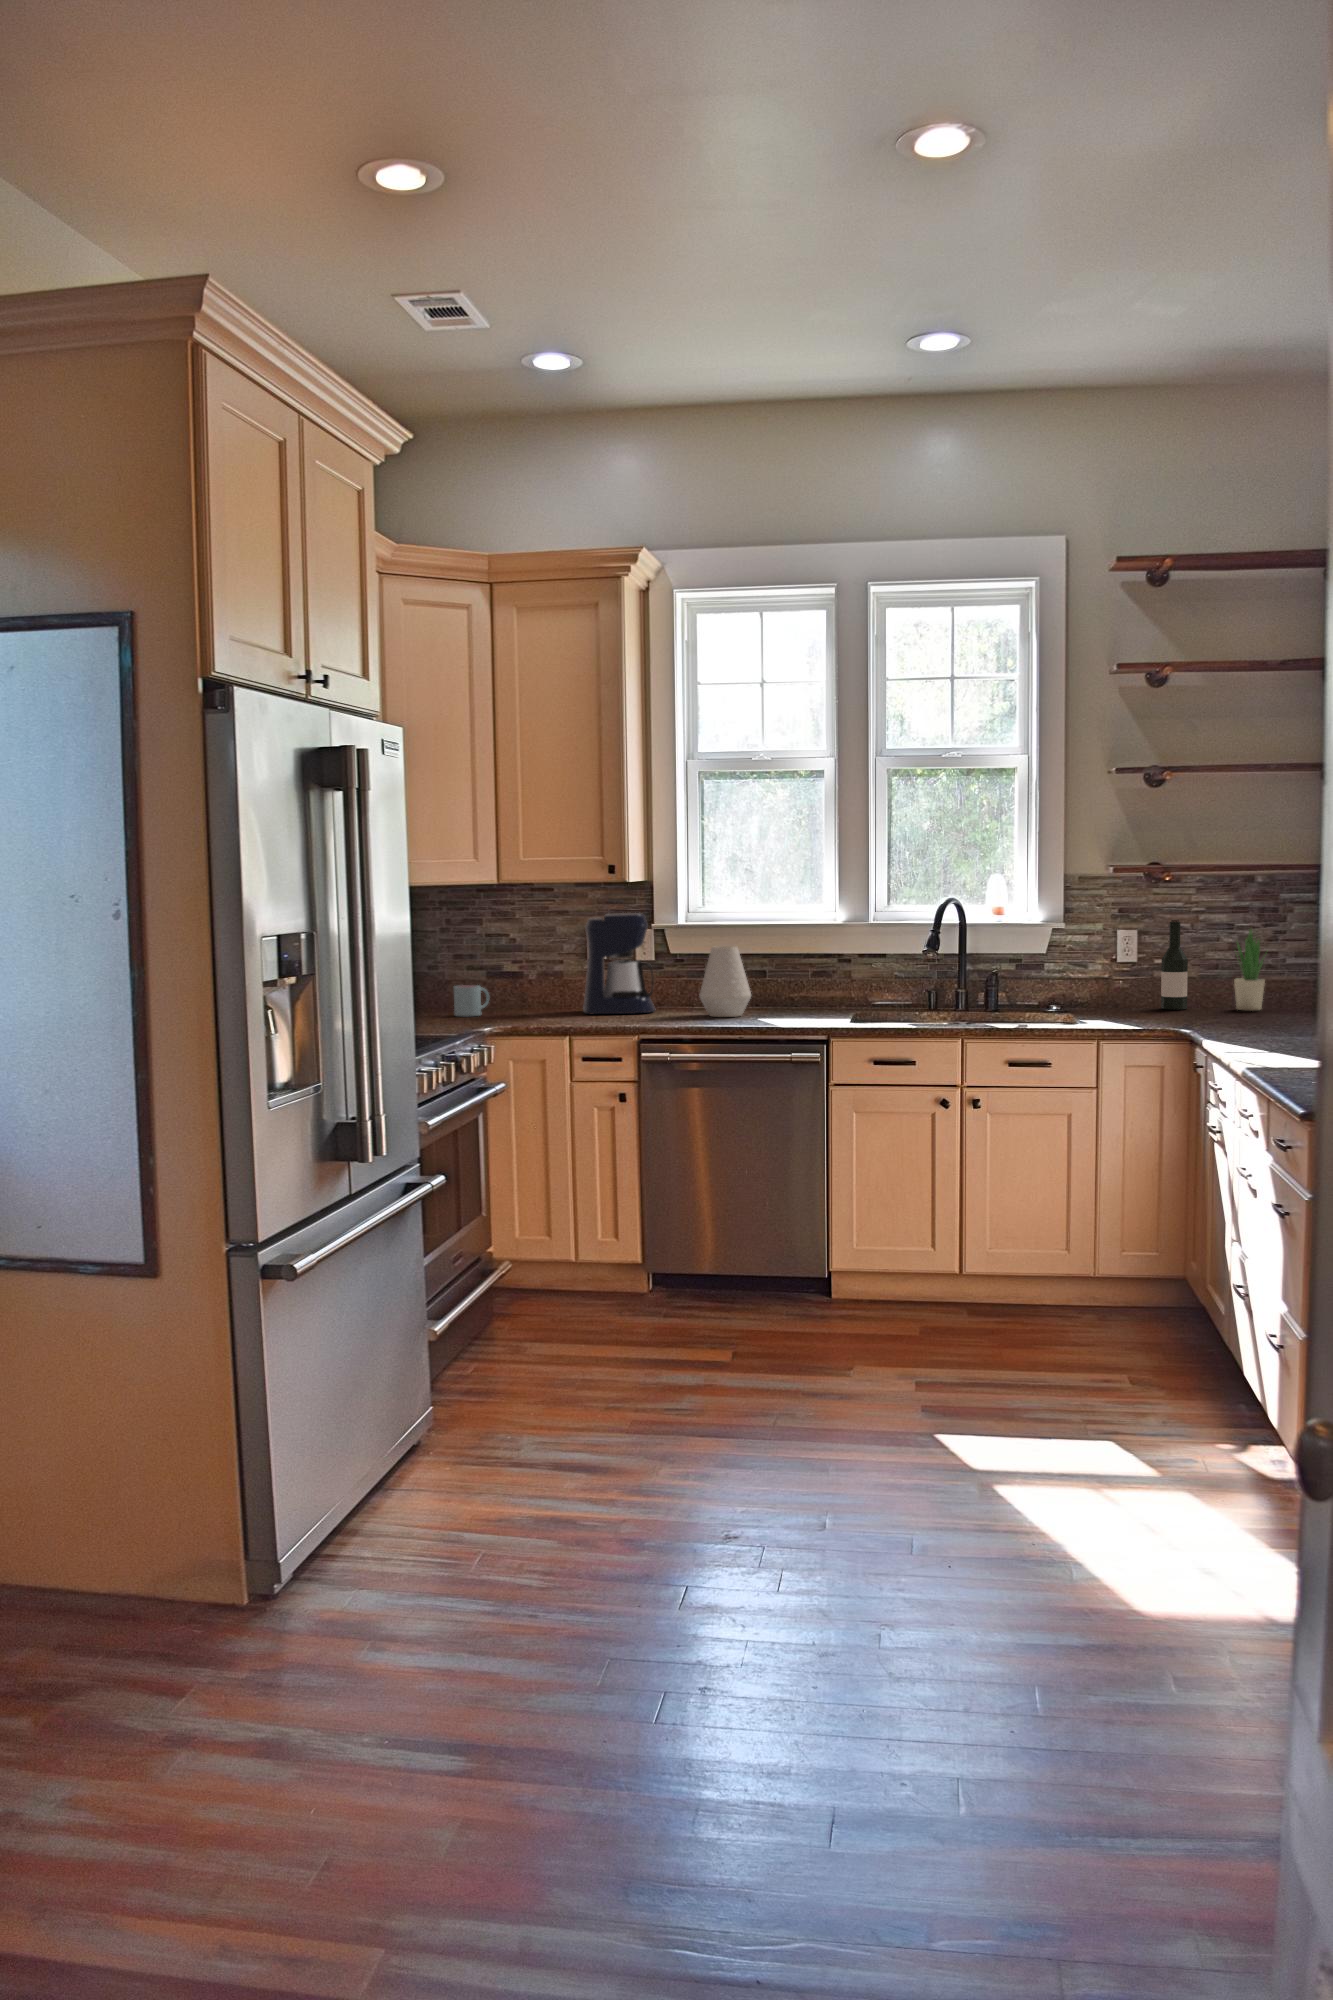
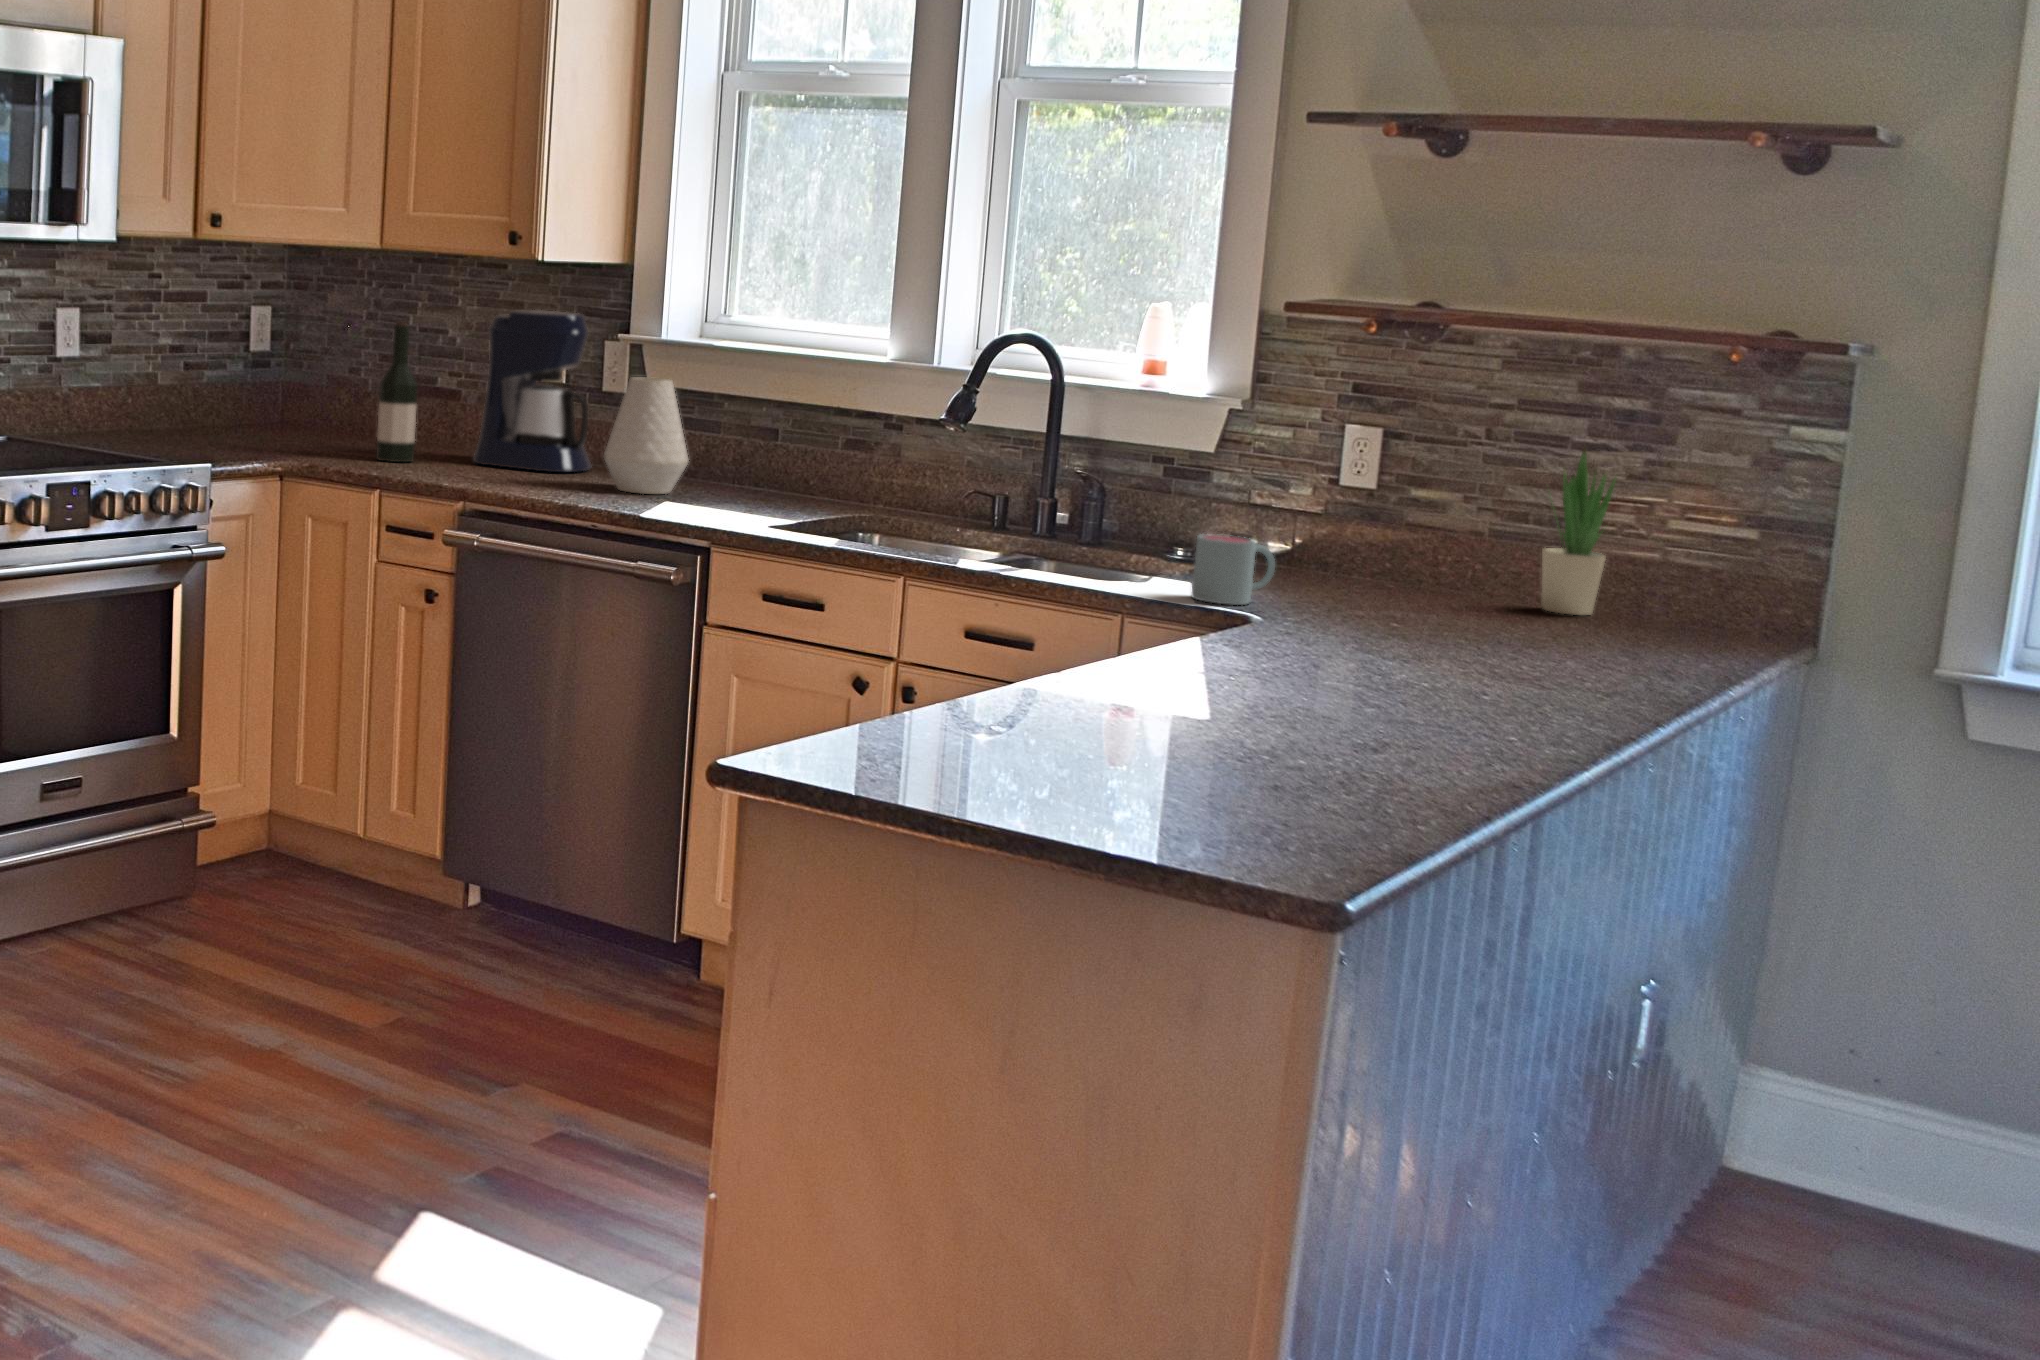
wine bottle: present [1161,919,1188,1010] -> present [376,322,417,462]
mug: present [454,985,489,1016] -> present [1192,534,1275,605]

